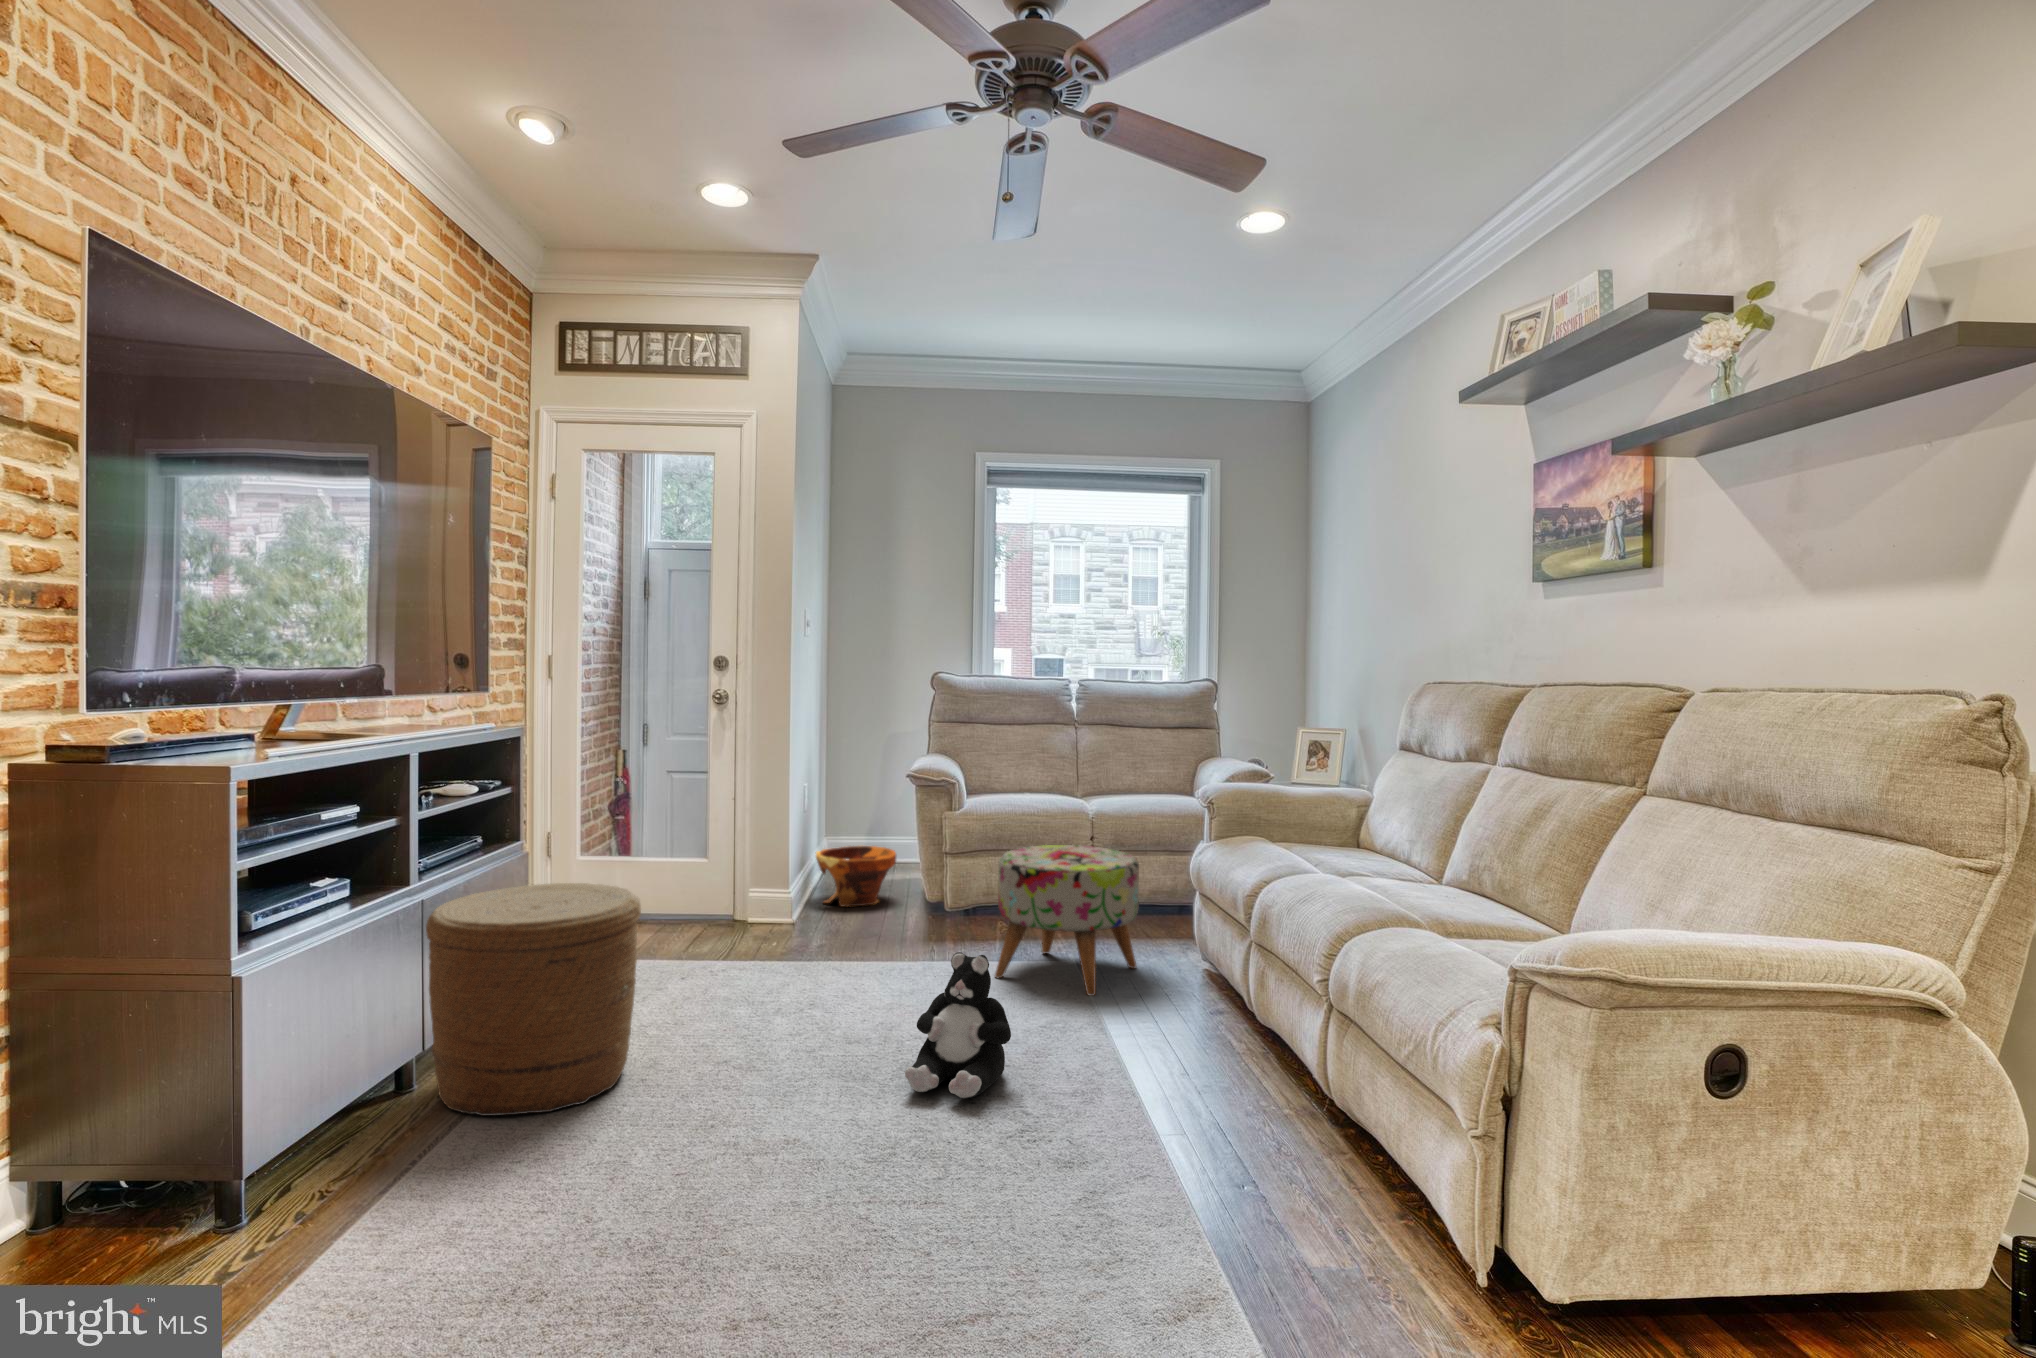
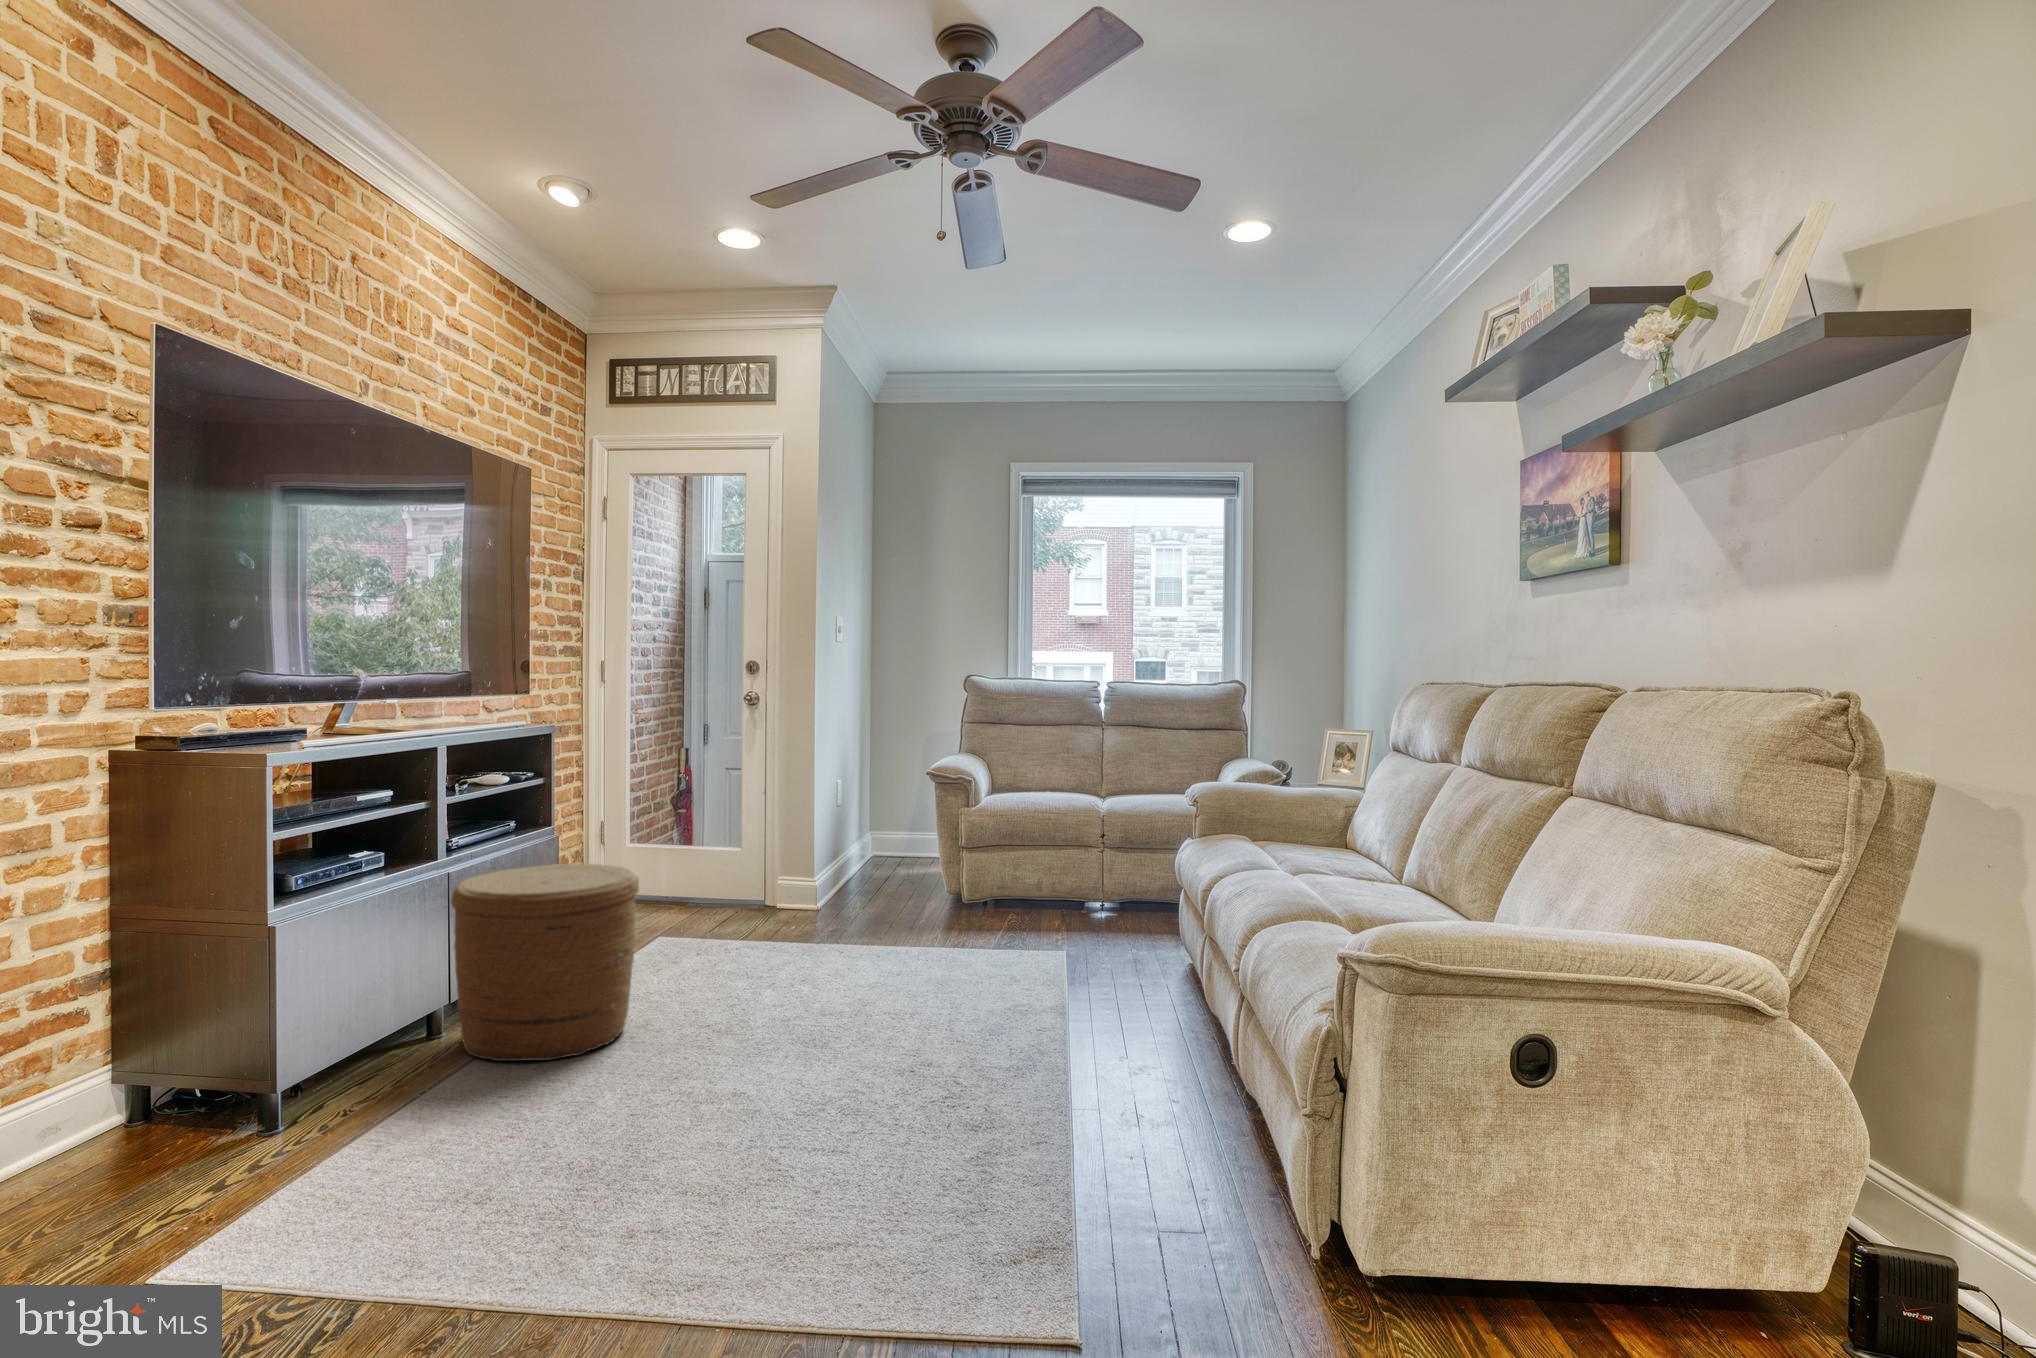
ottoman: present [995,845,1139,996] -> none [989,841,1131,984]
planter: present [816,846,896,906] -> none [850,843,927,900]
plush toy: present [905,952,1011,1099] -> none [861,932,962,1064]

